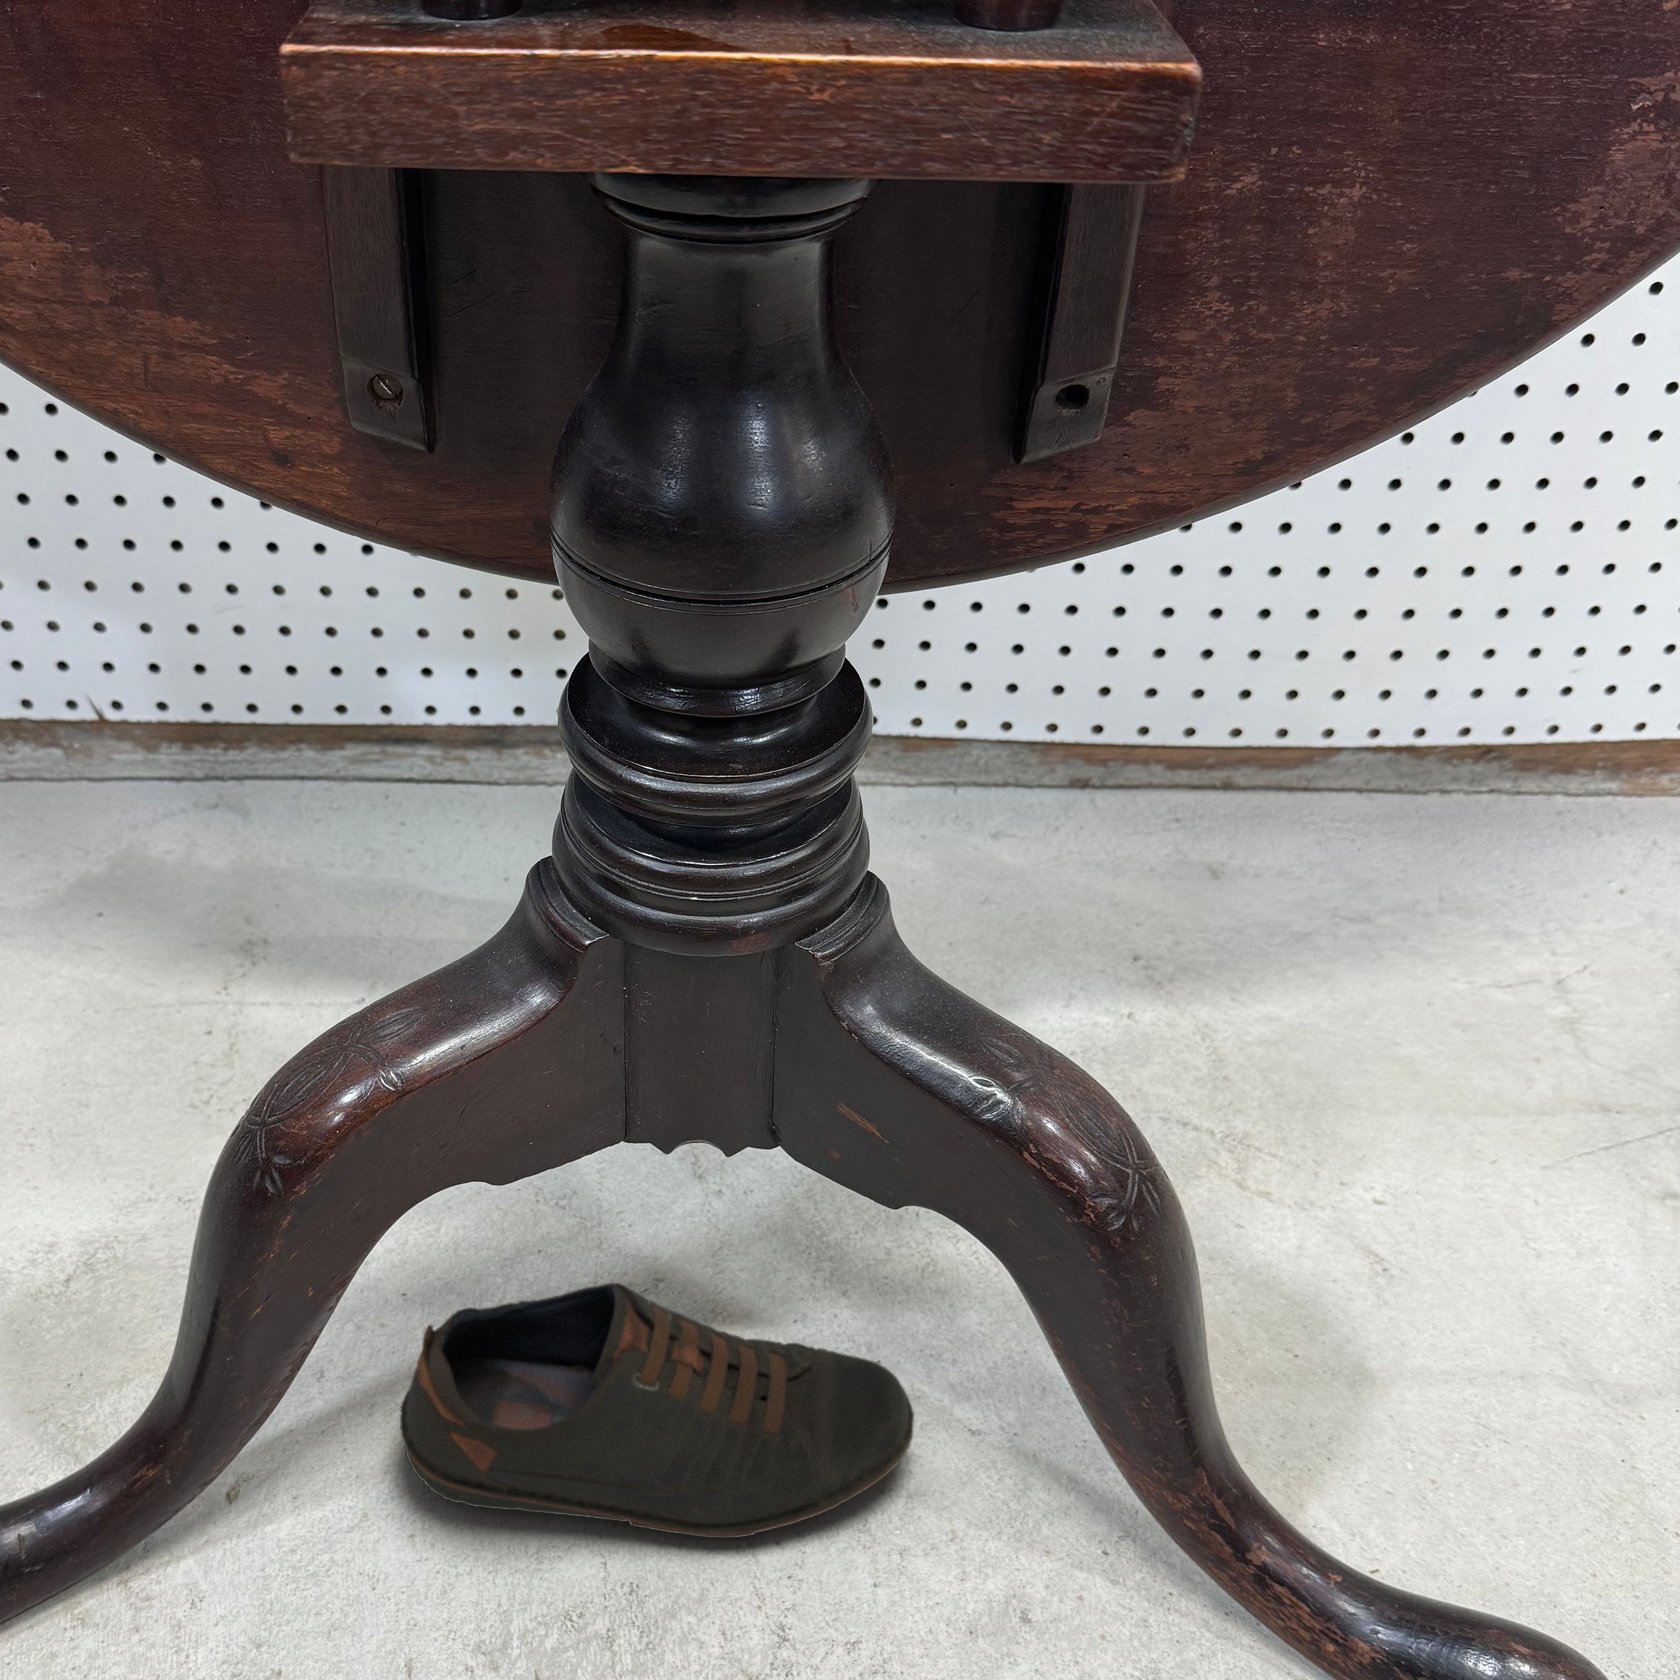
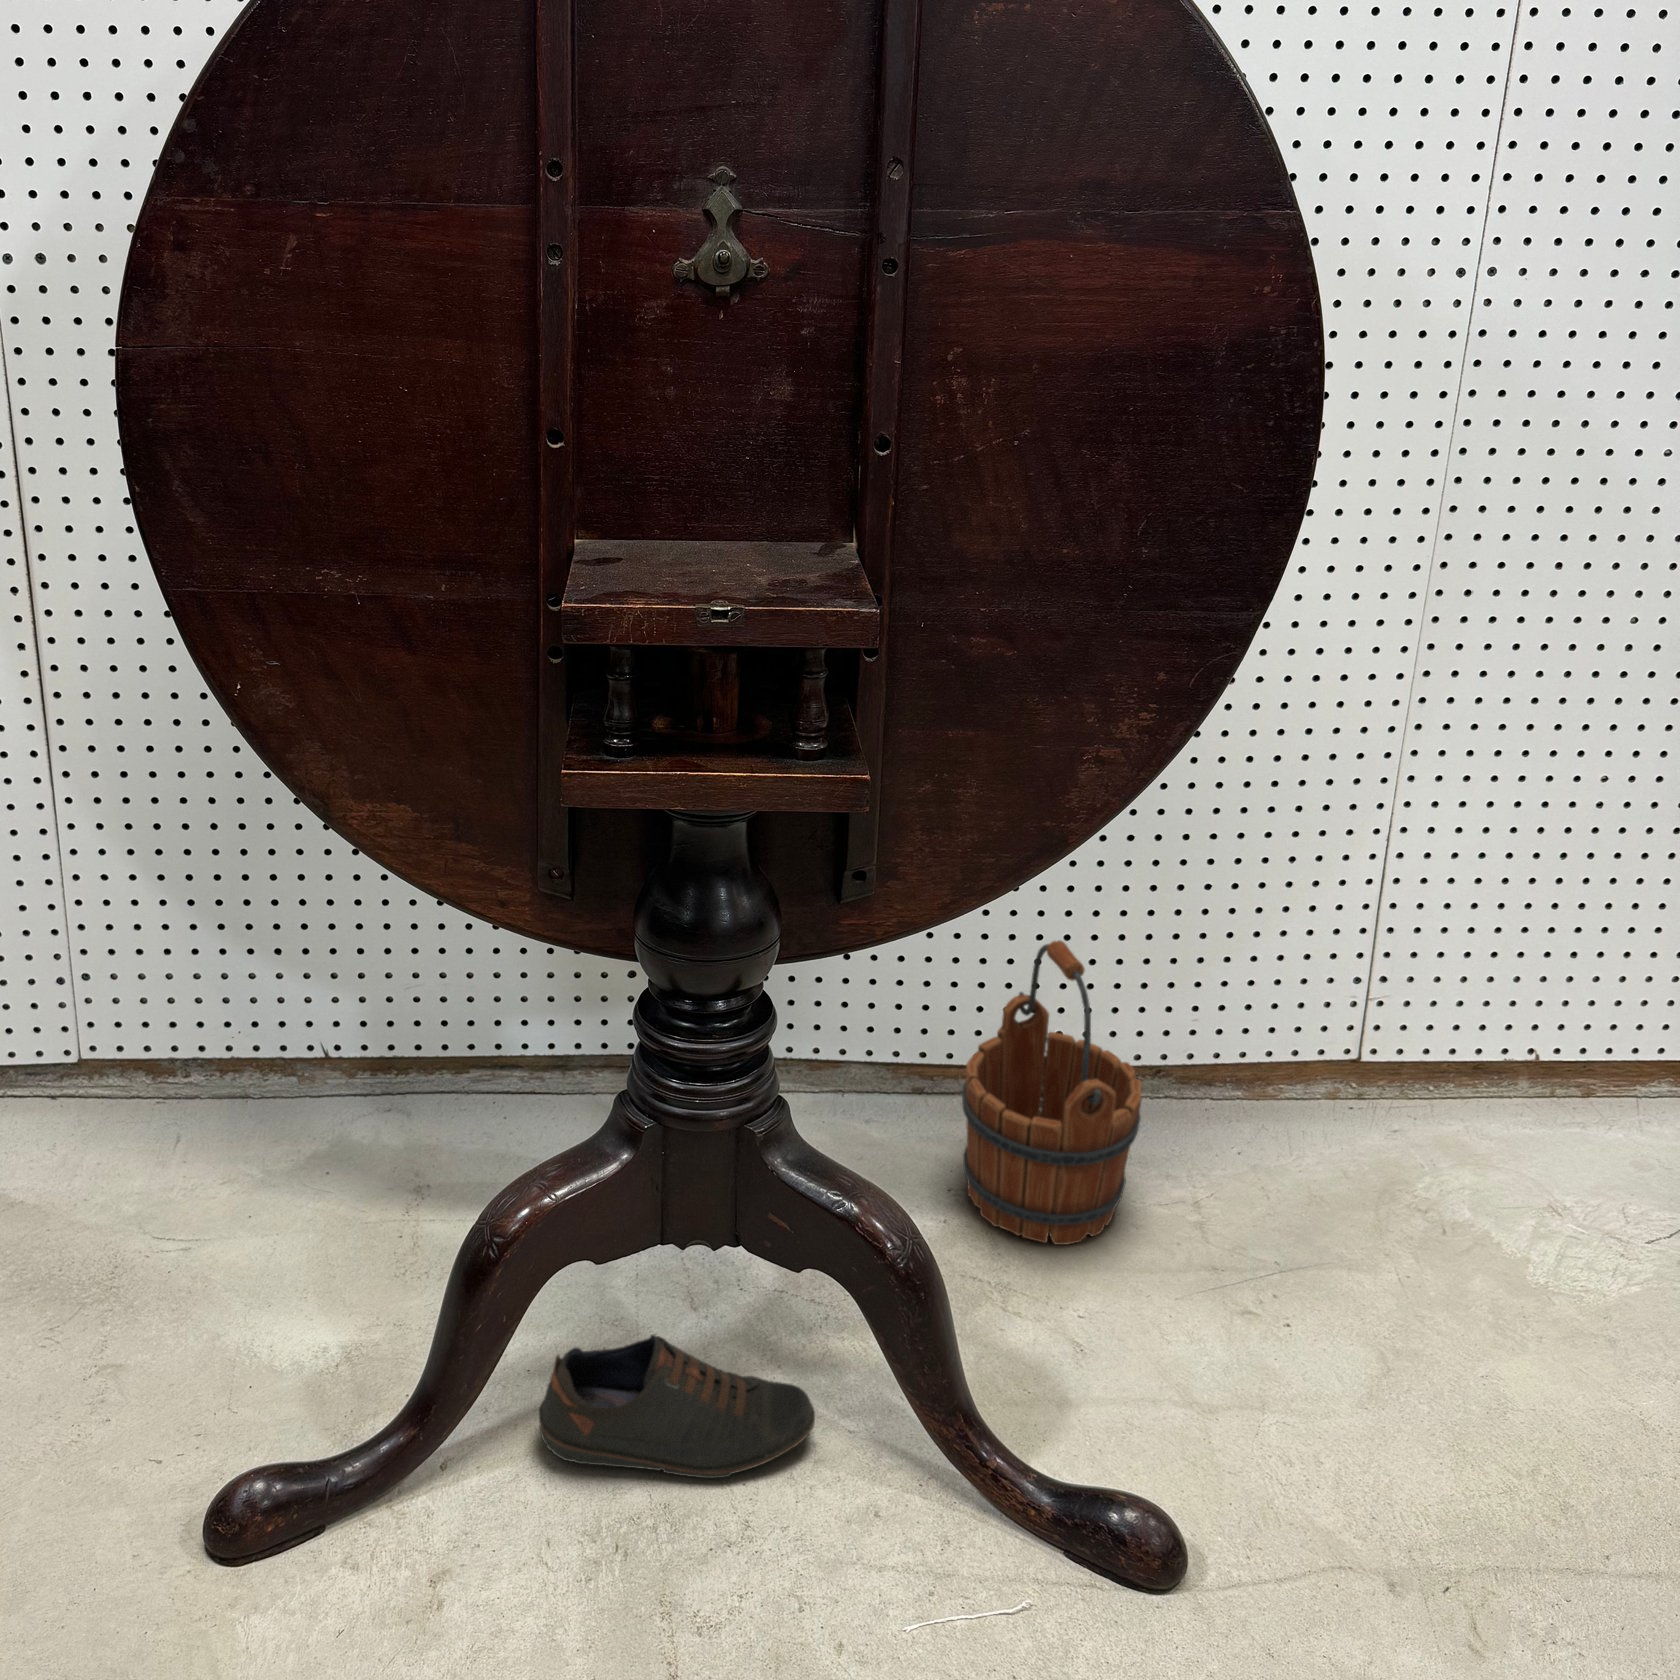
wooden bucket: none [1167,544,1509,1064] -> present [962,940,1142,1245]

